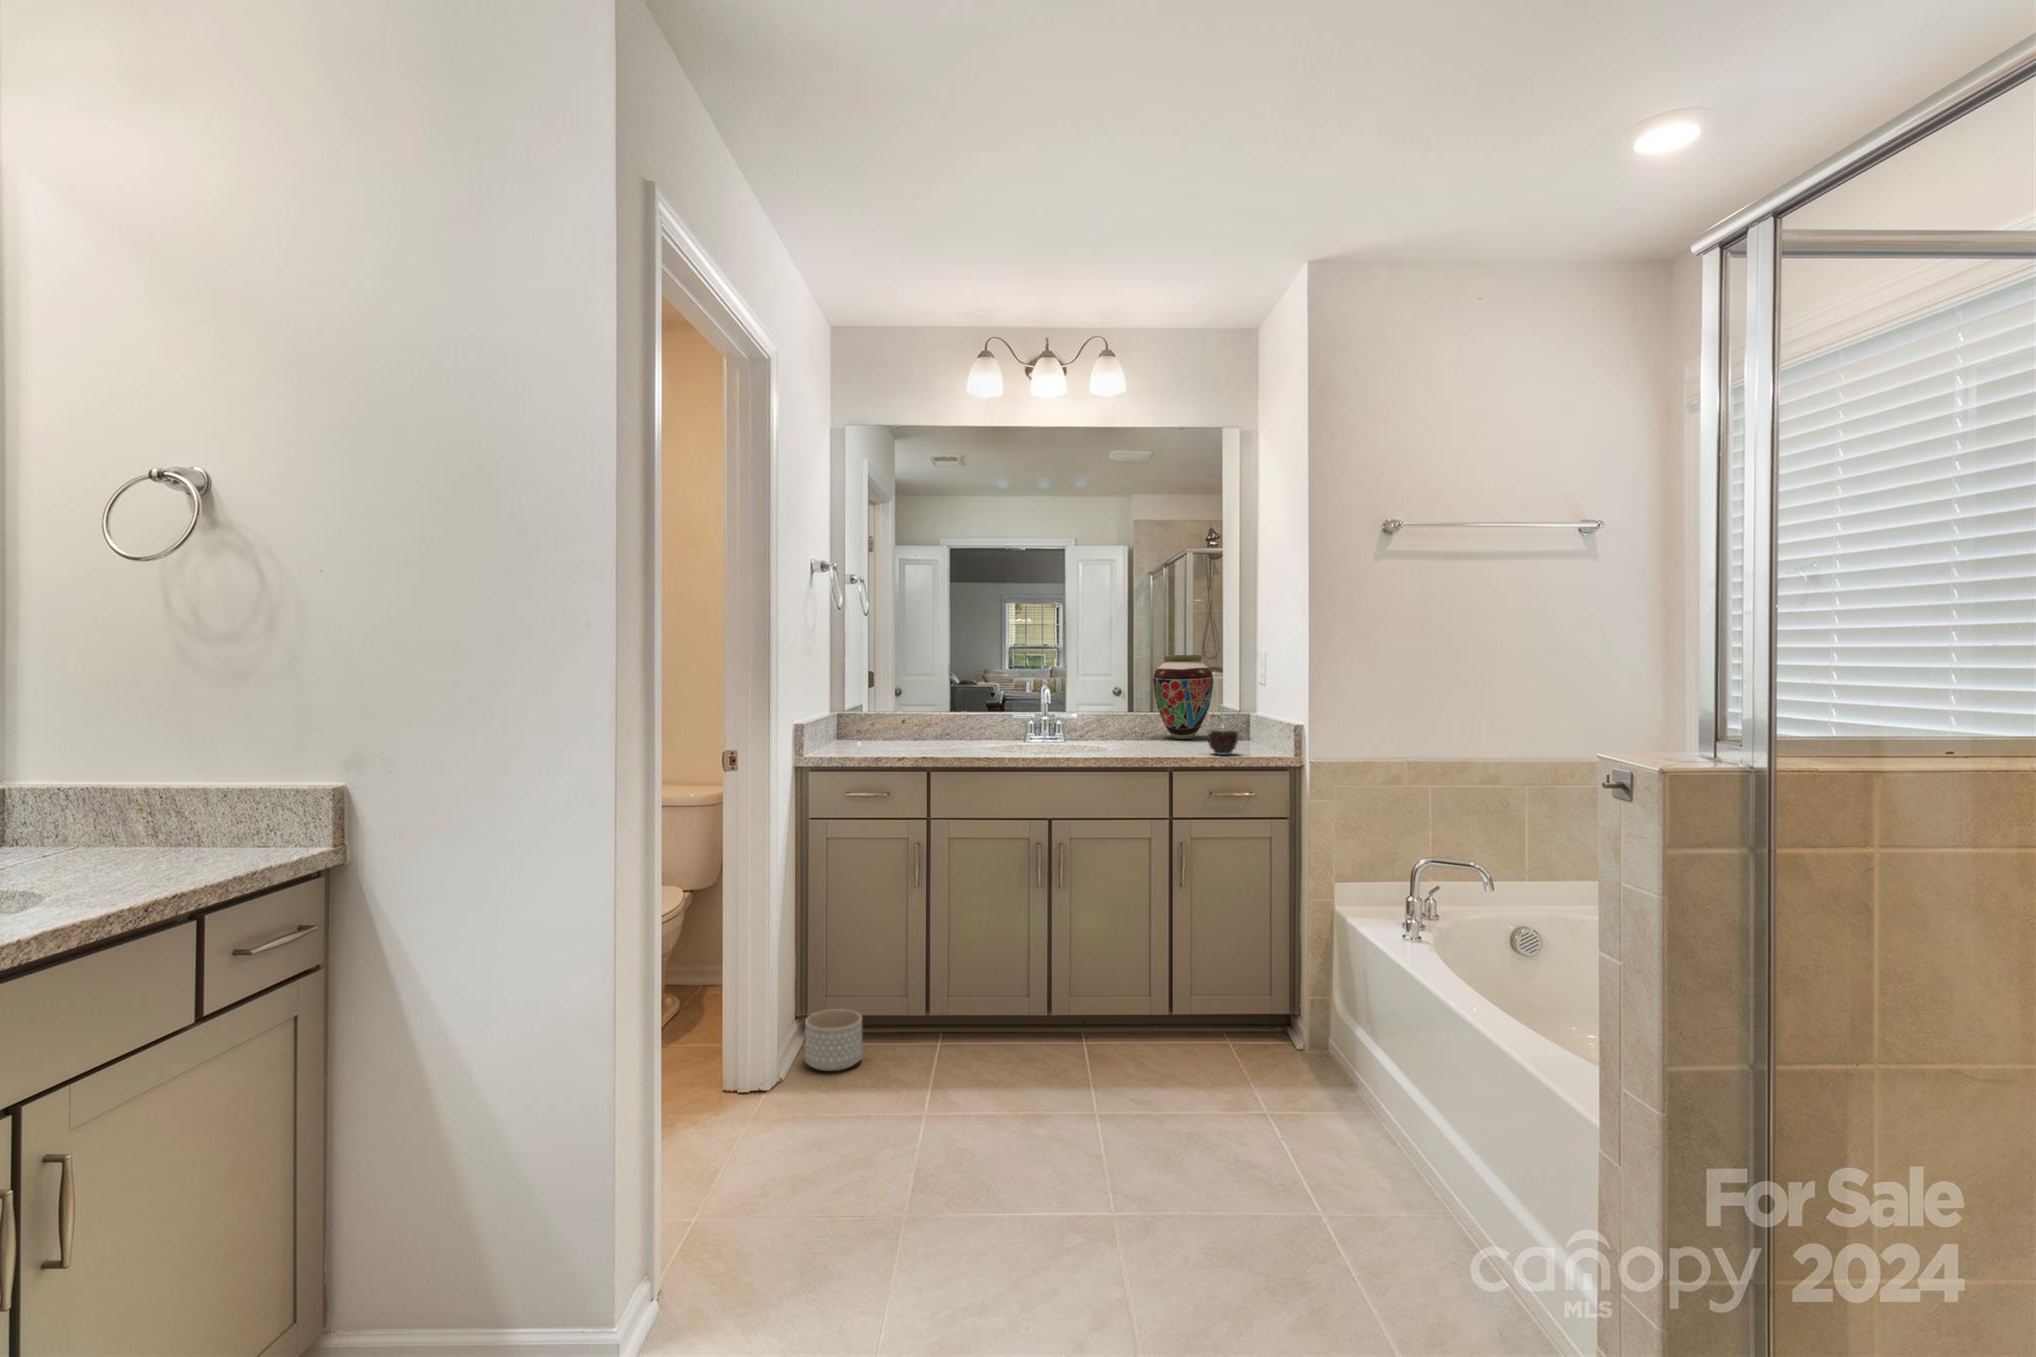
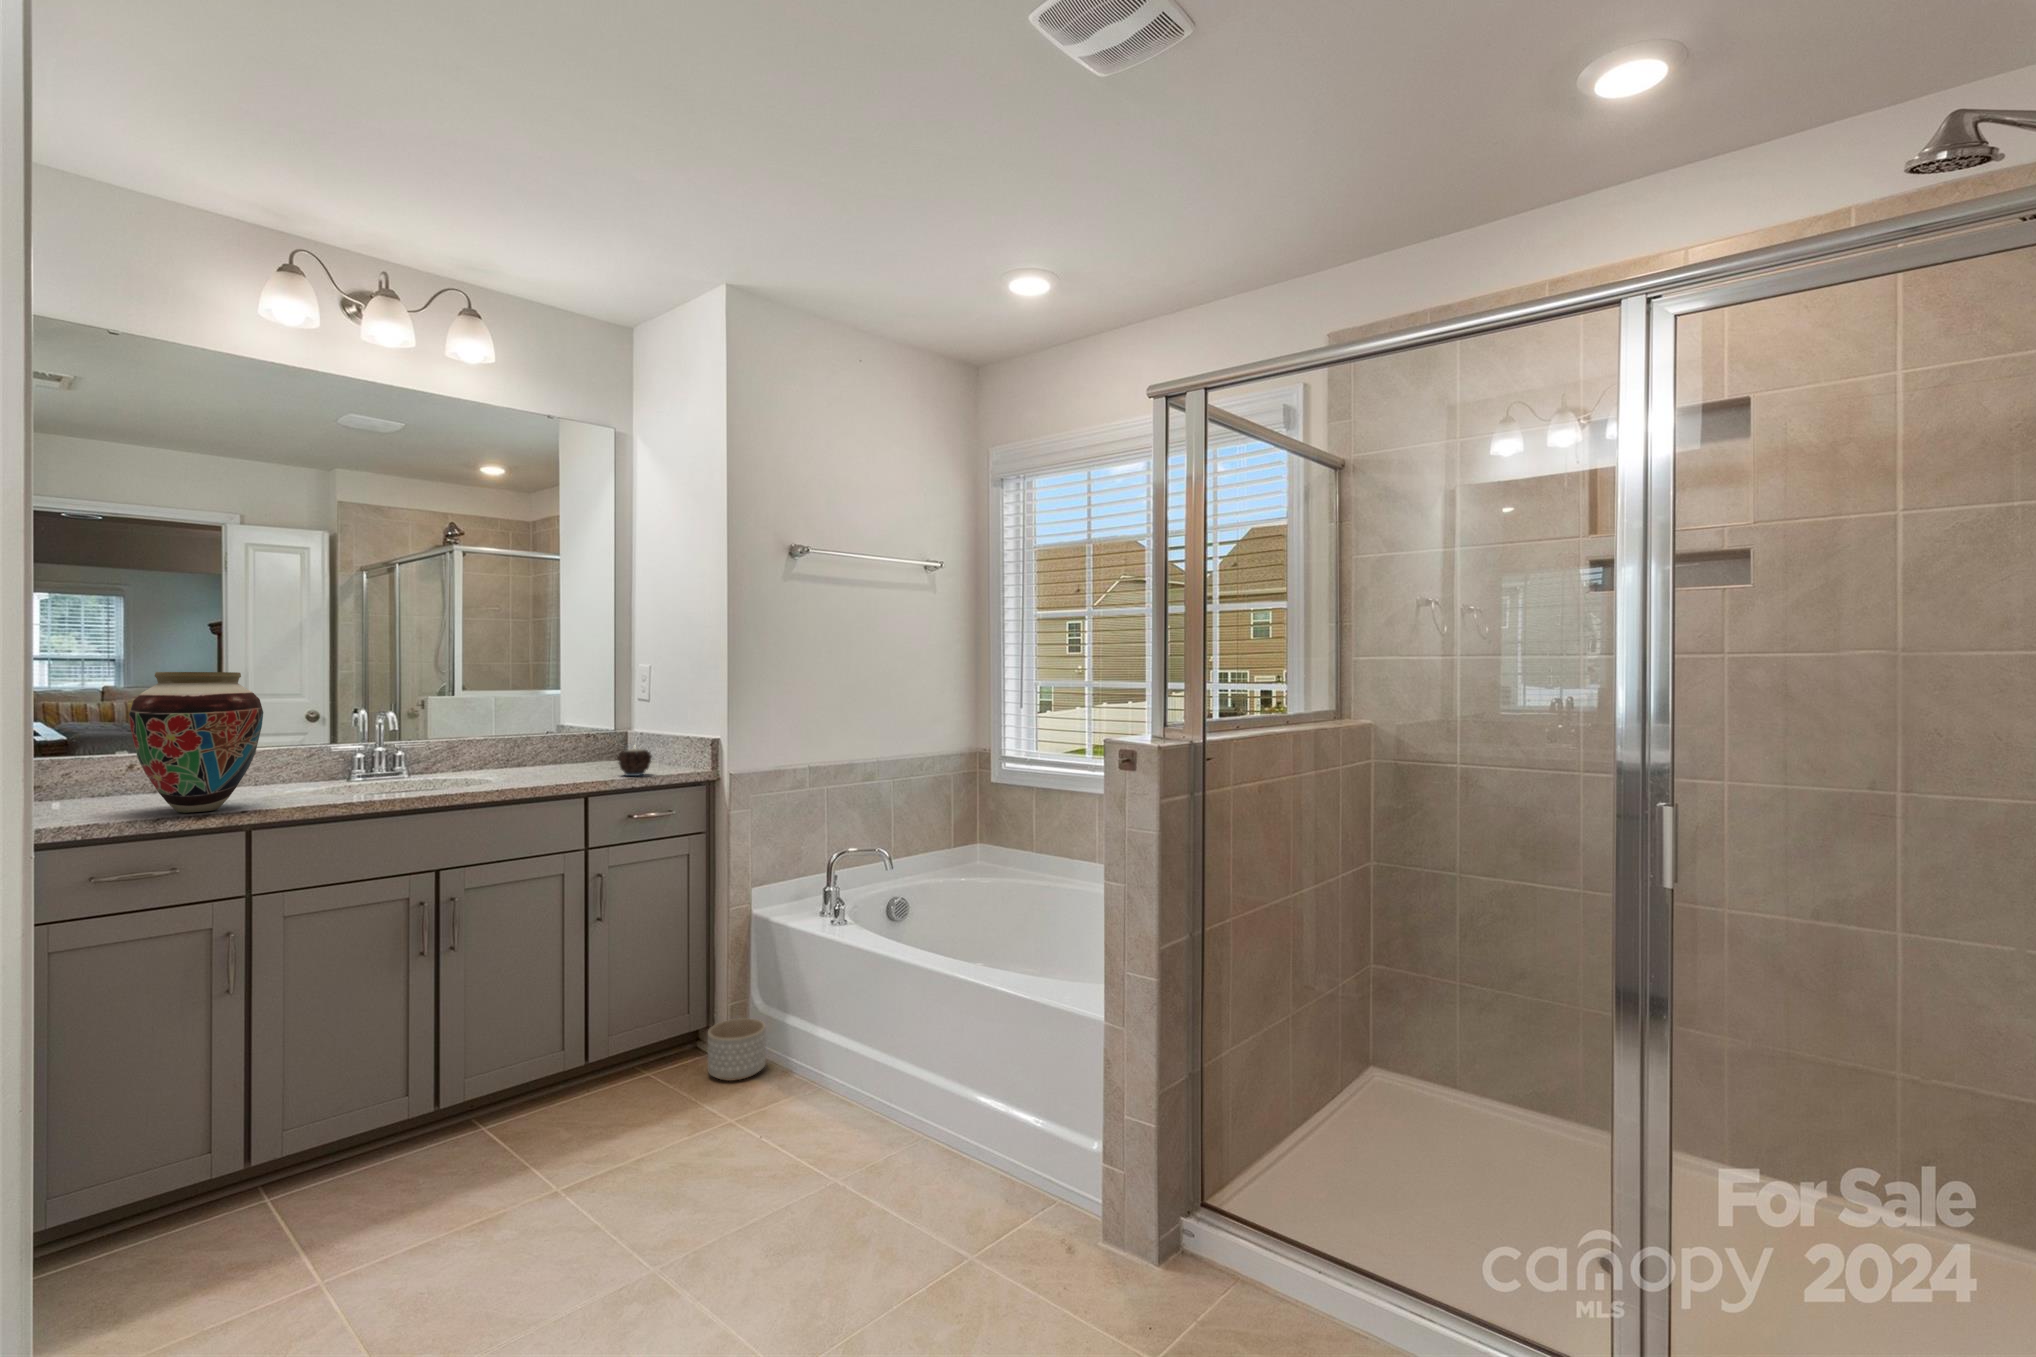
vase: present [1153,655,1213,739] -> present [129,672,263,813]
planter: present [805,1009,862,1071] -> present [708,1018,766,1081]

